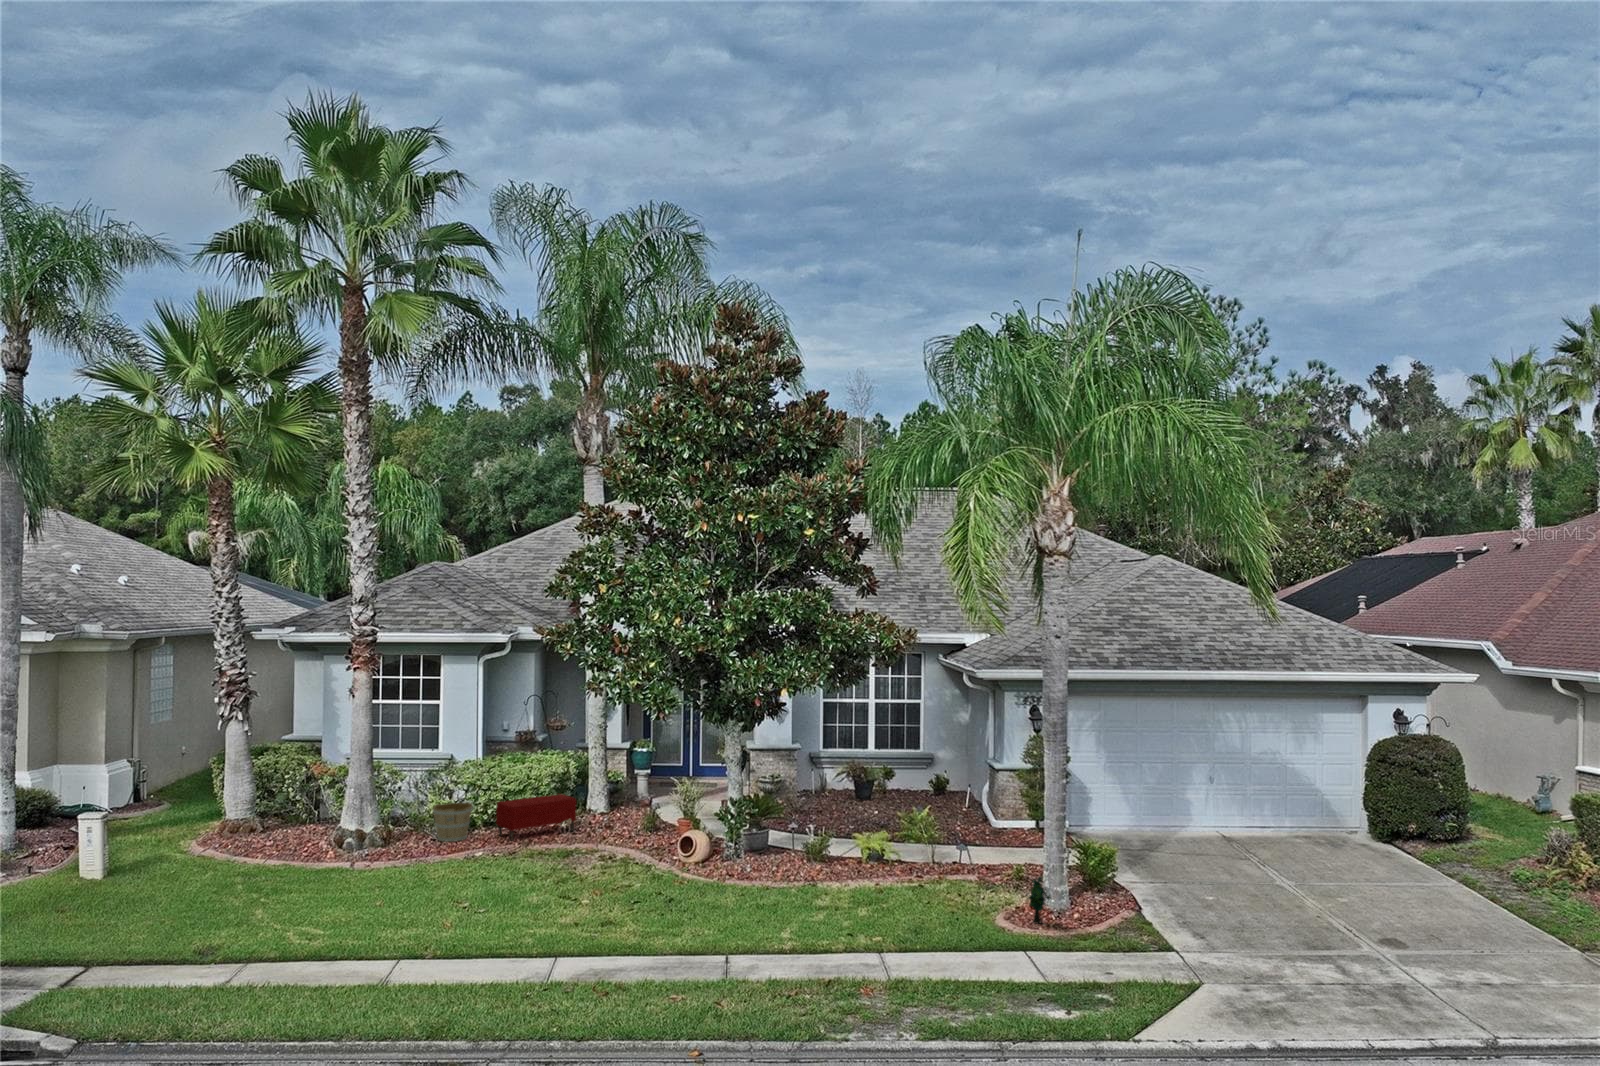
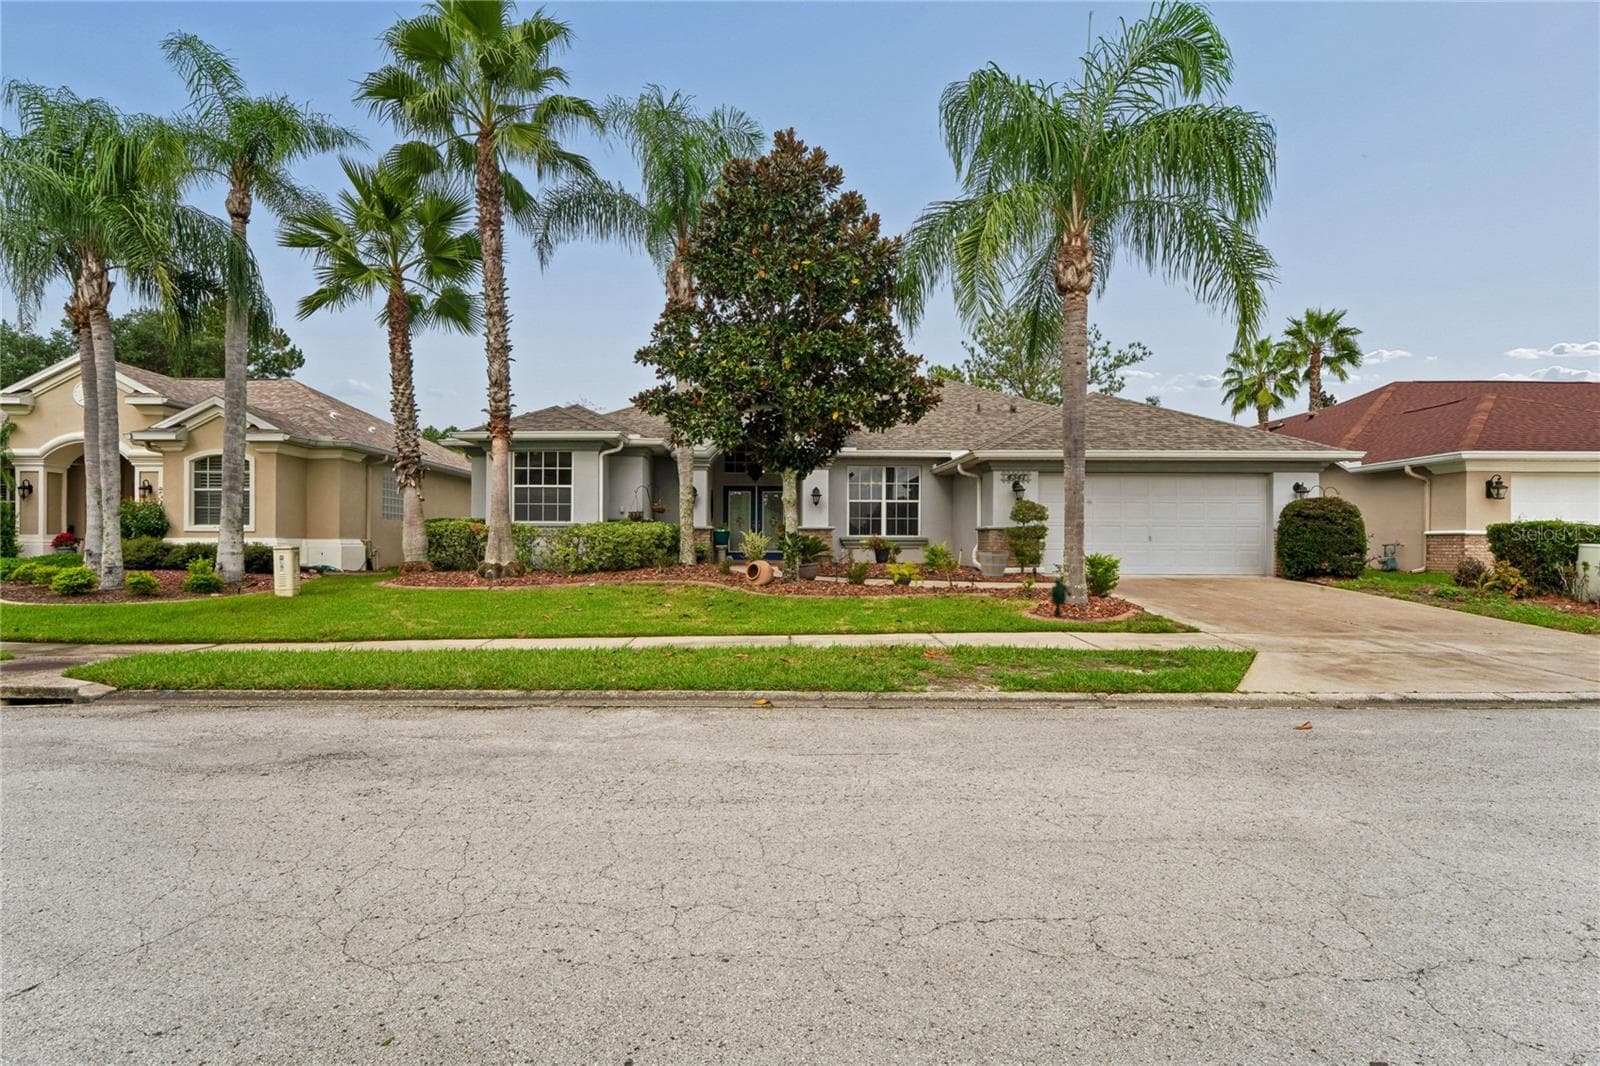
bench: present [496,793,576,841] -> none [607,546,668,577]
wooden bucket: present [433,803,473,842] -> present [978,550,1009,577]

